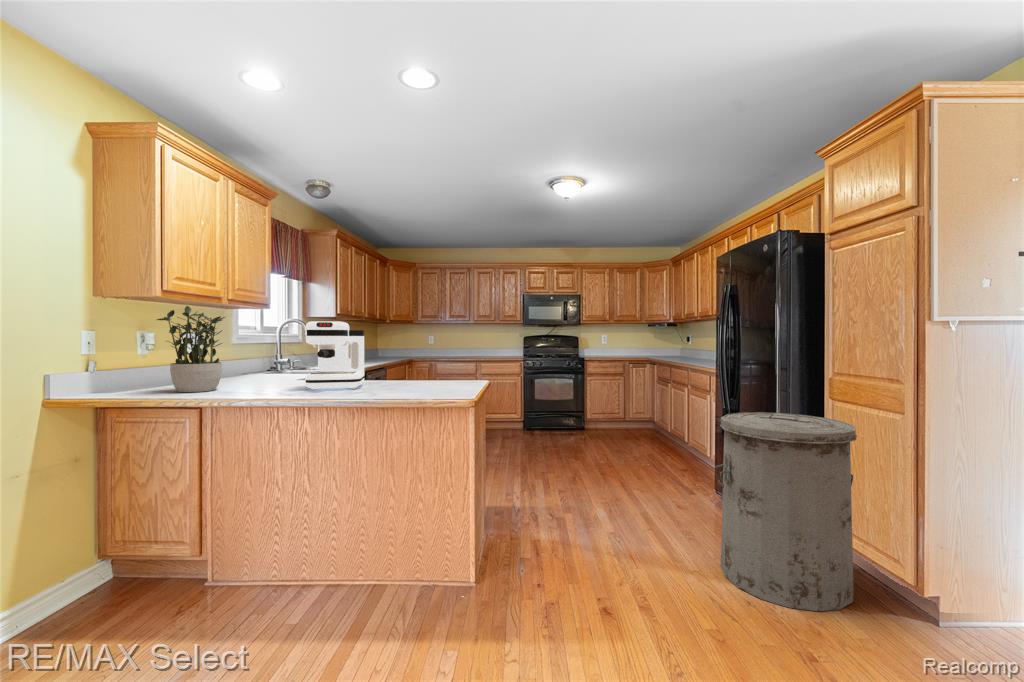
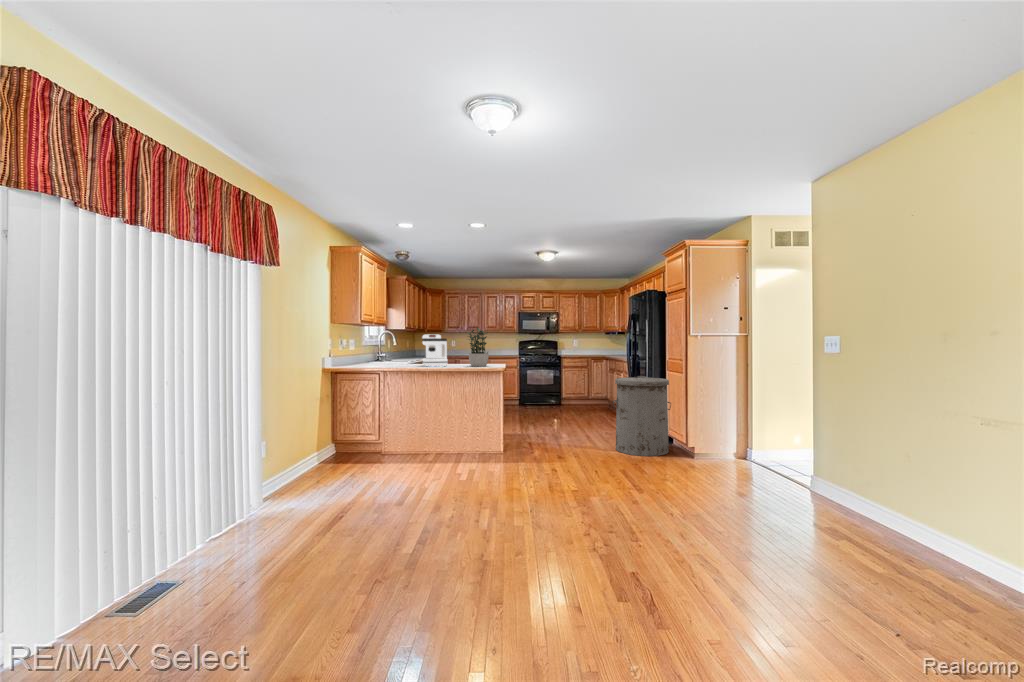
potted plant: present [157,306,225,392] -> present [468,328,488,366]

